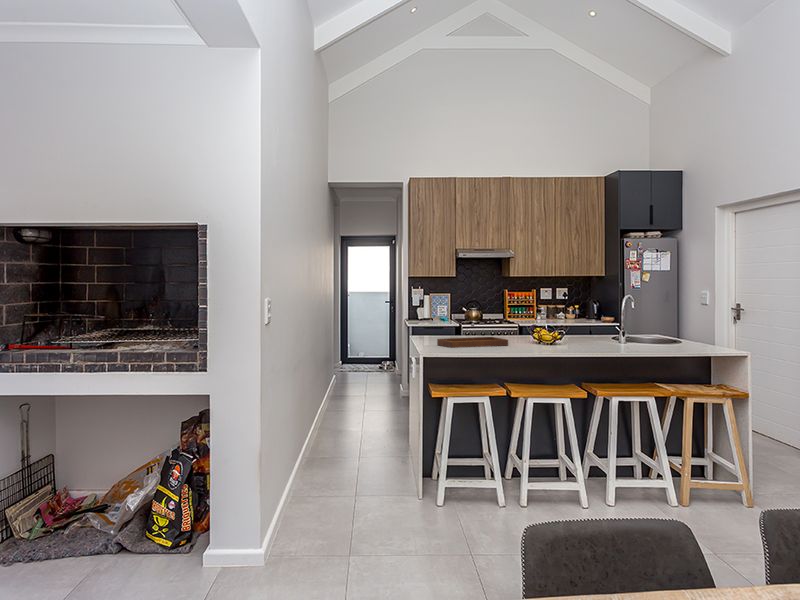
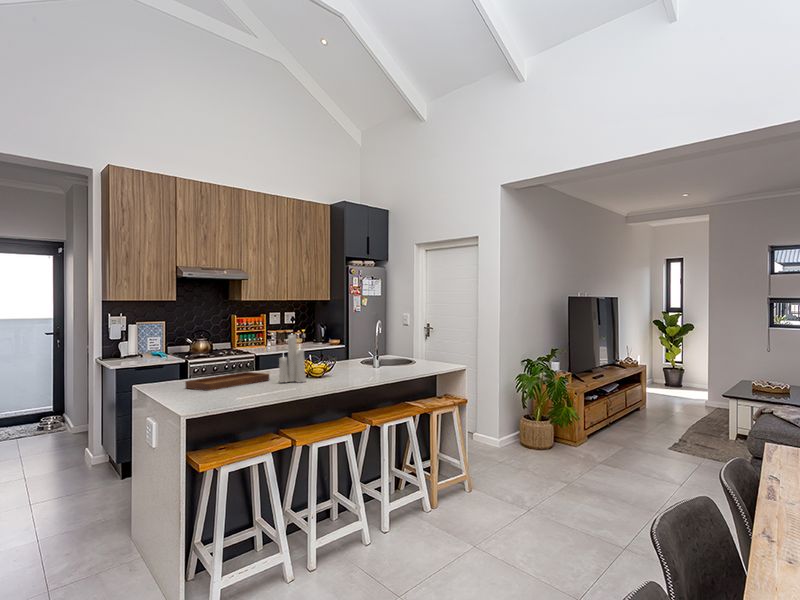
candle: none [513,294,539,349] -> present [279,334,306,382]

